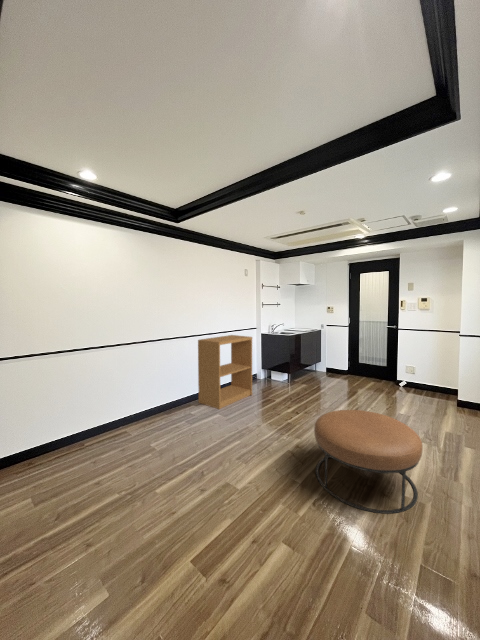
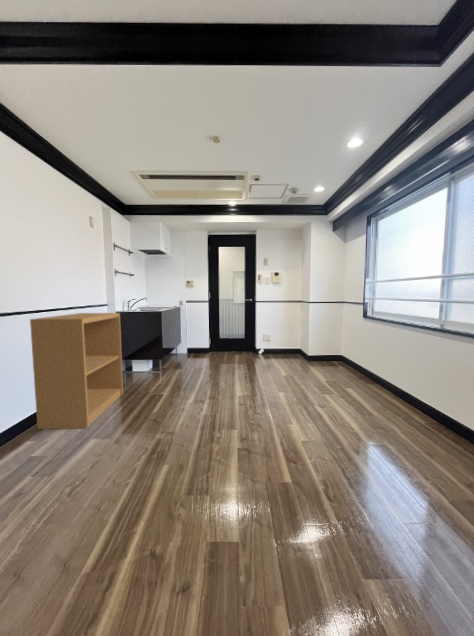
ottoman: present [314,410,423,514] -> none [279,373,399,483]

